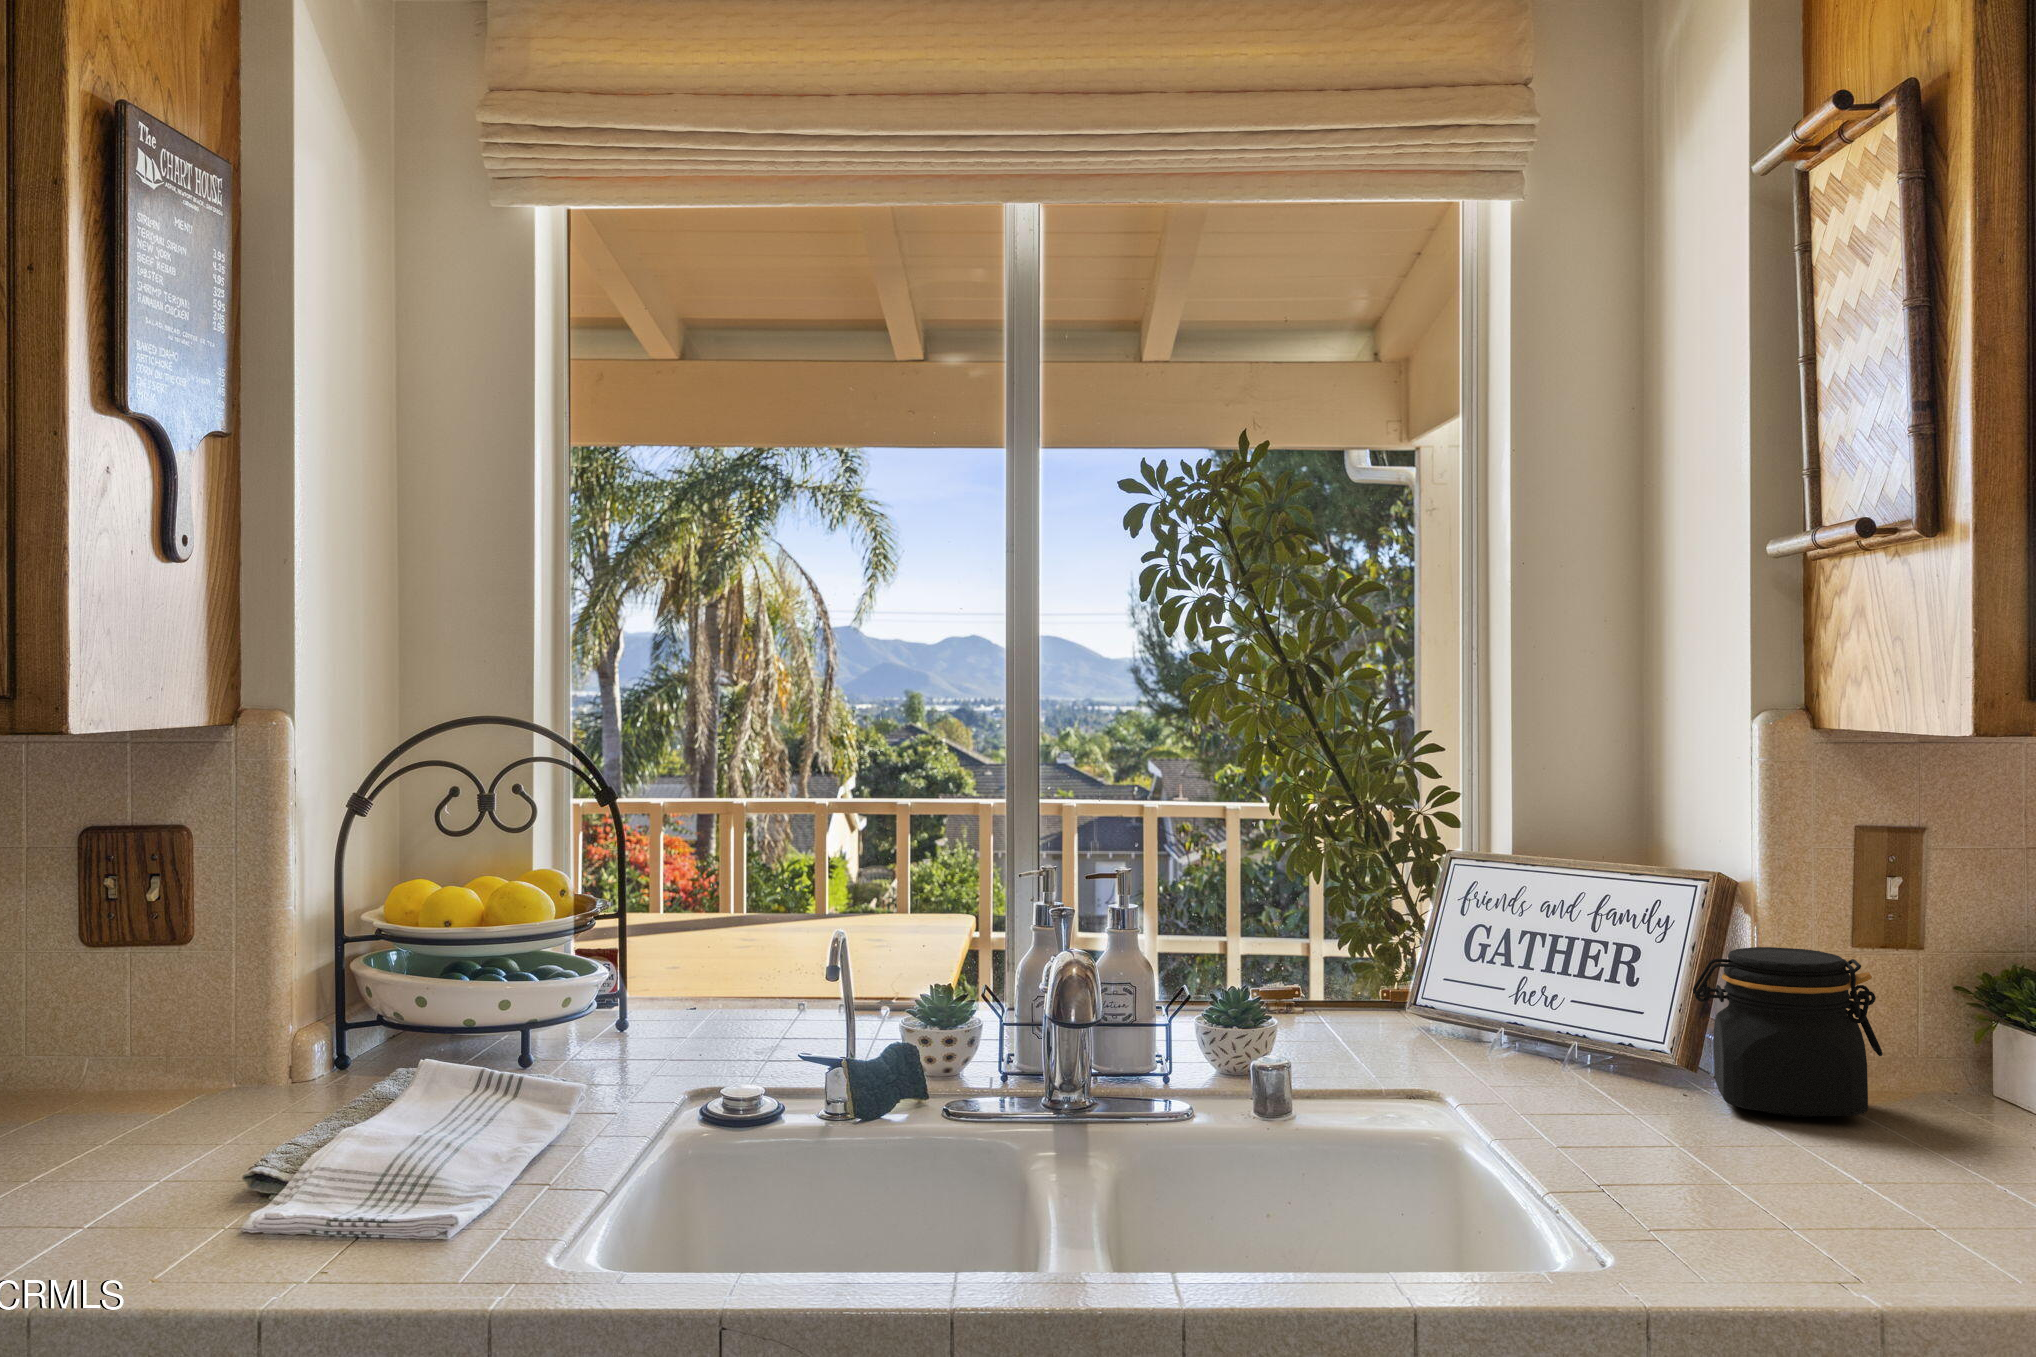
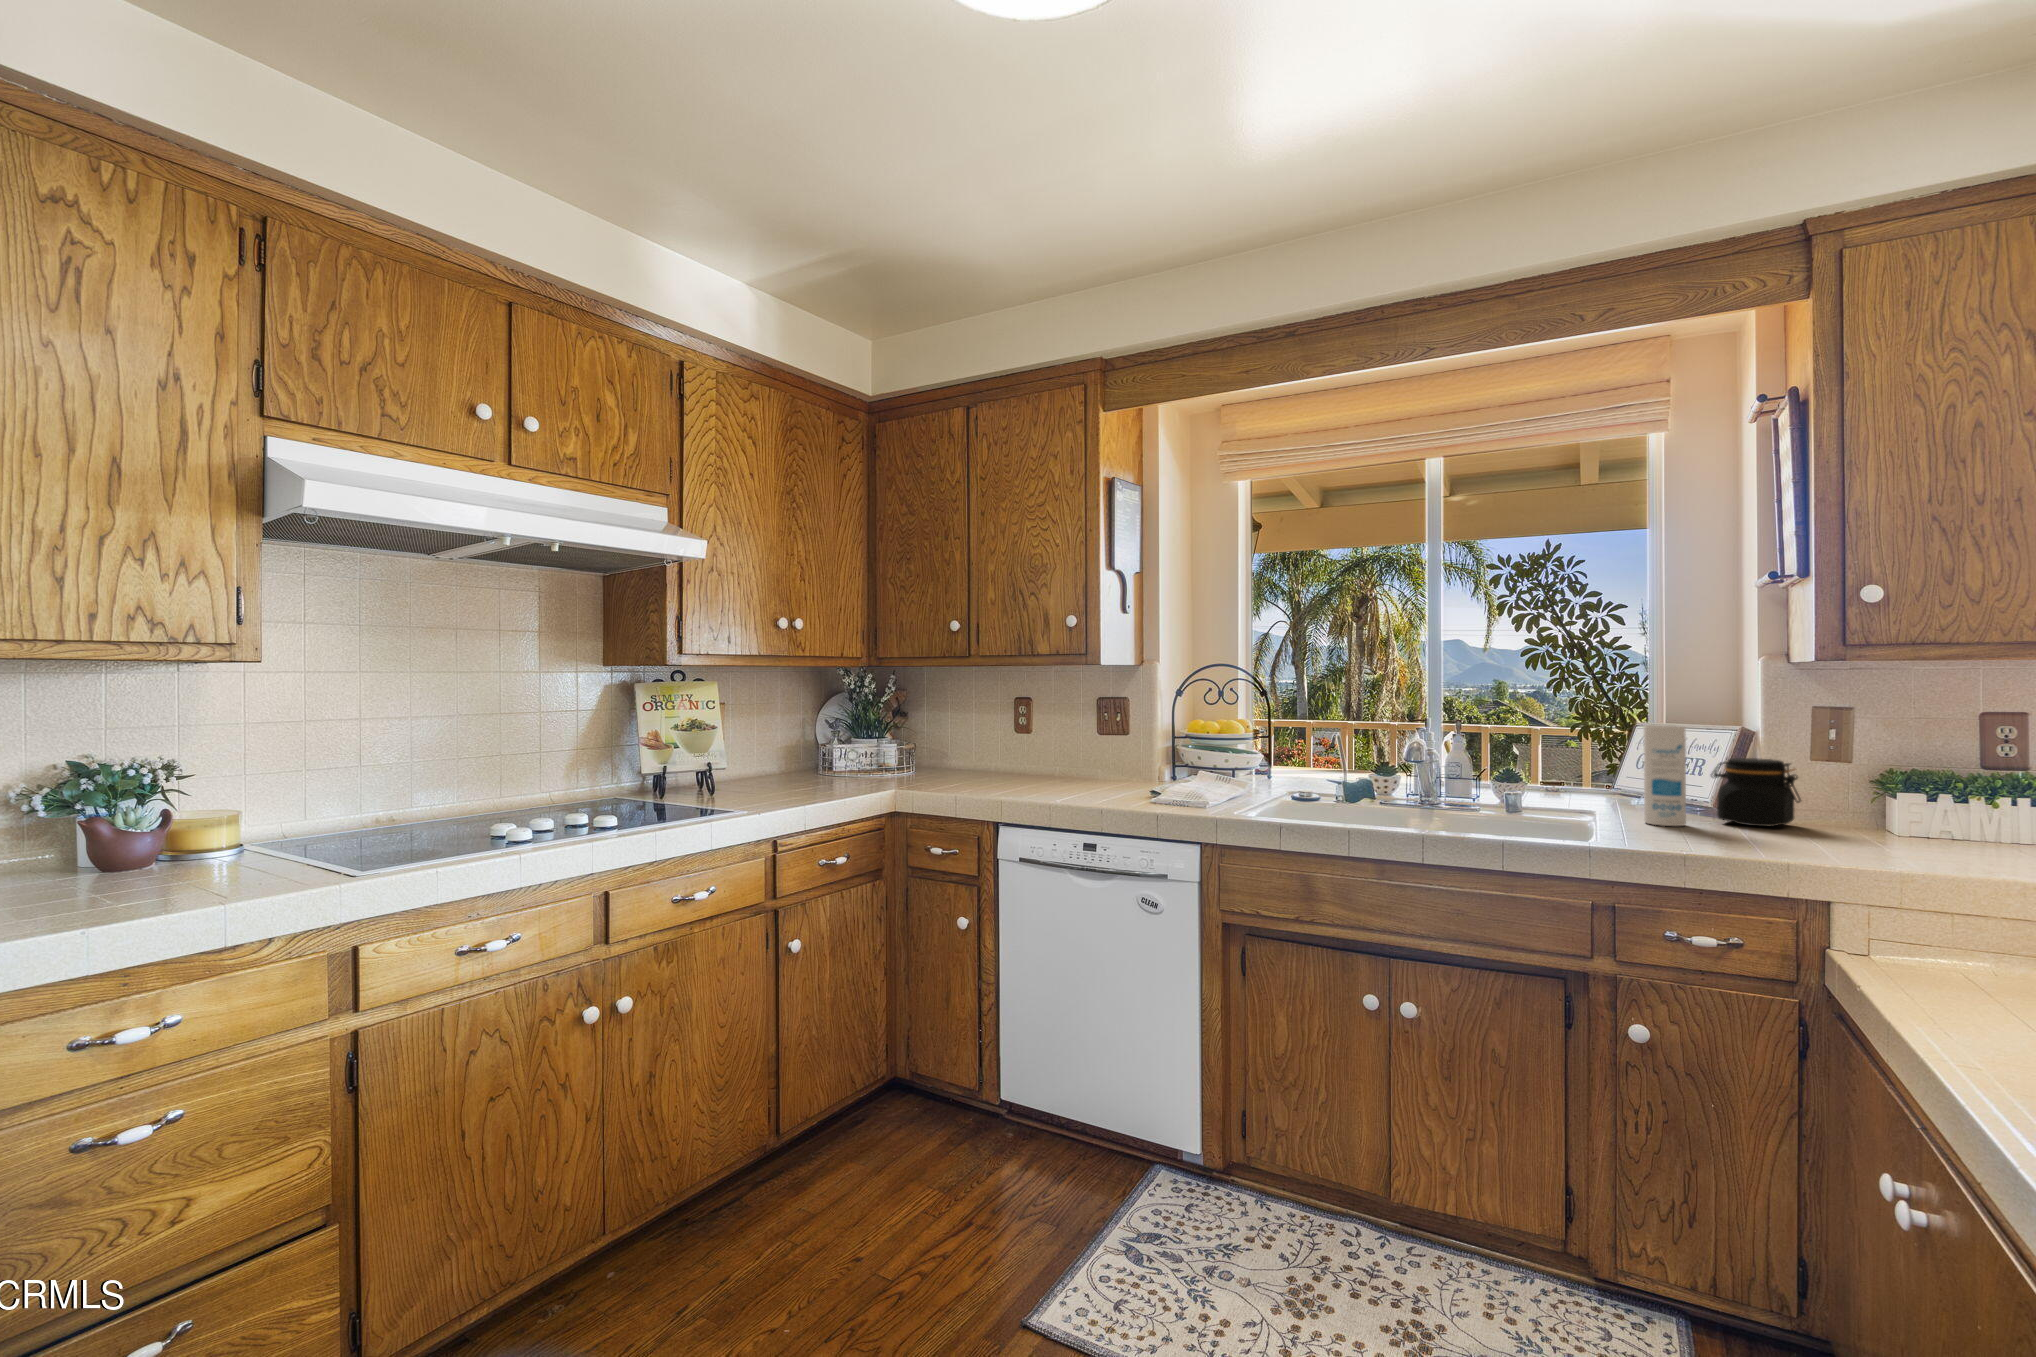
canister: none [1596,882,1694,1148] -> present [1644,725,1686,826]

